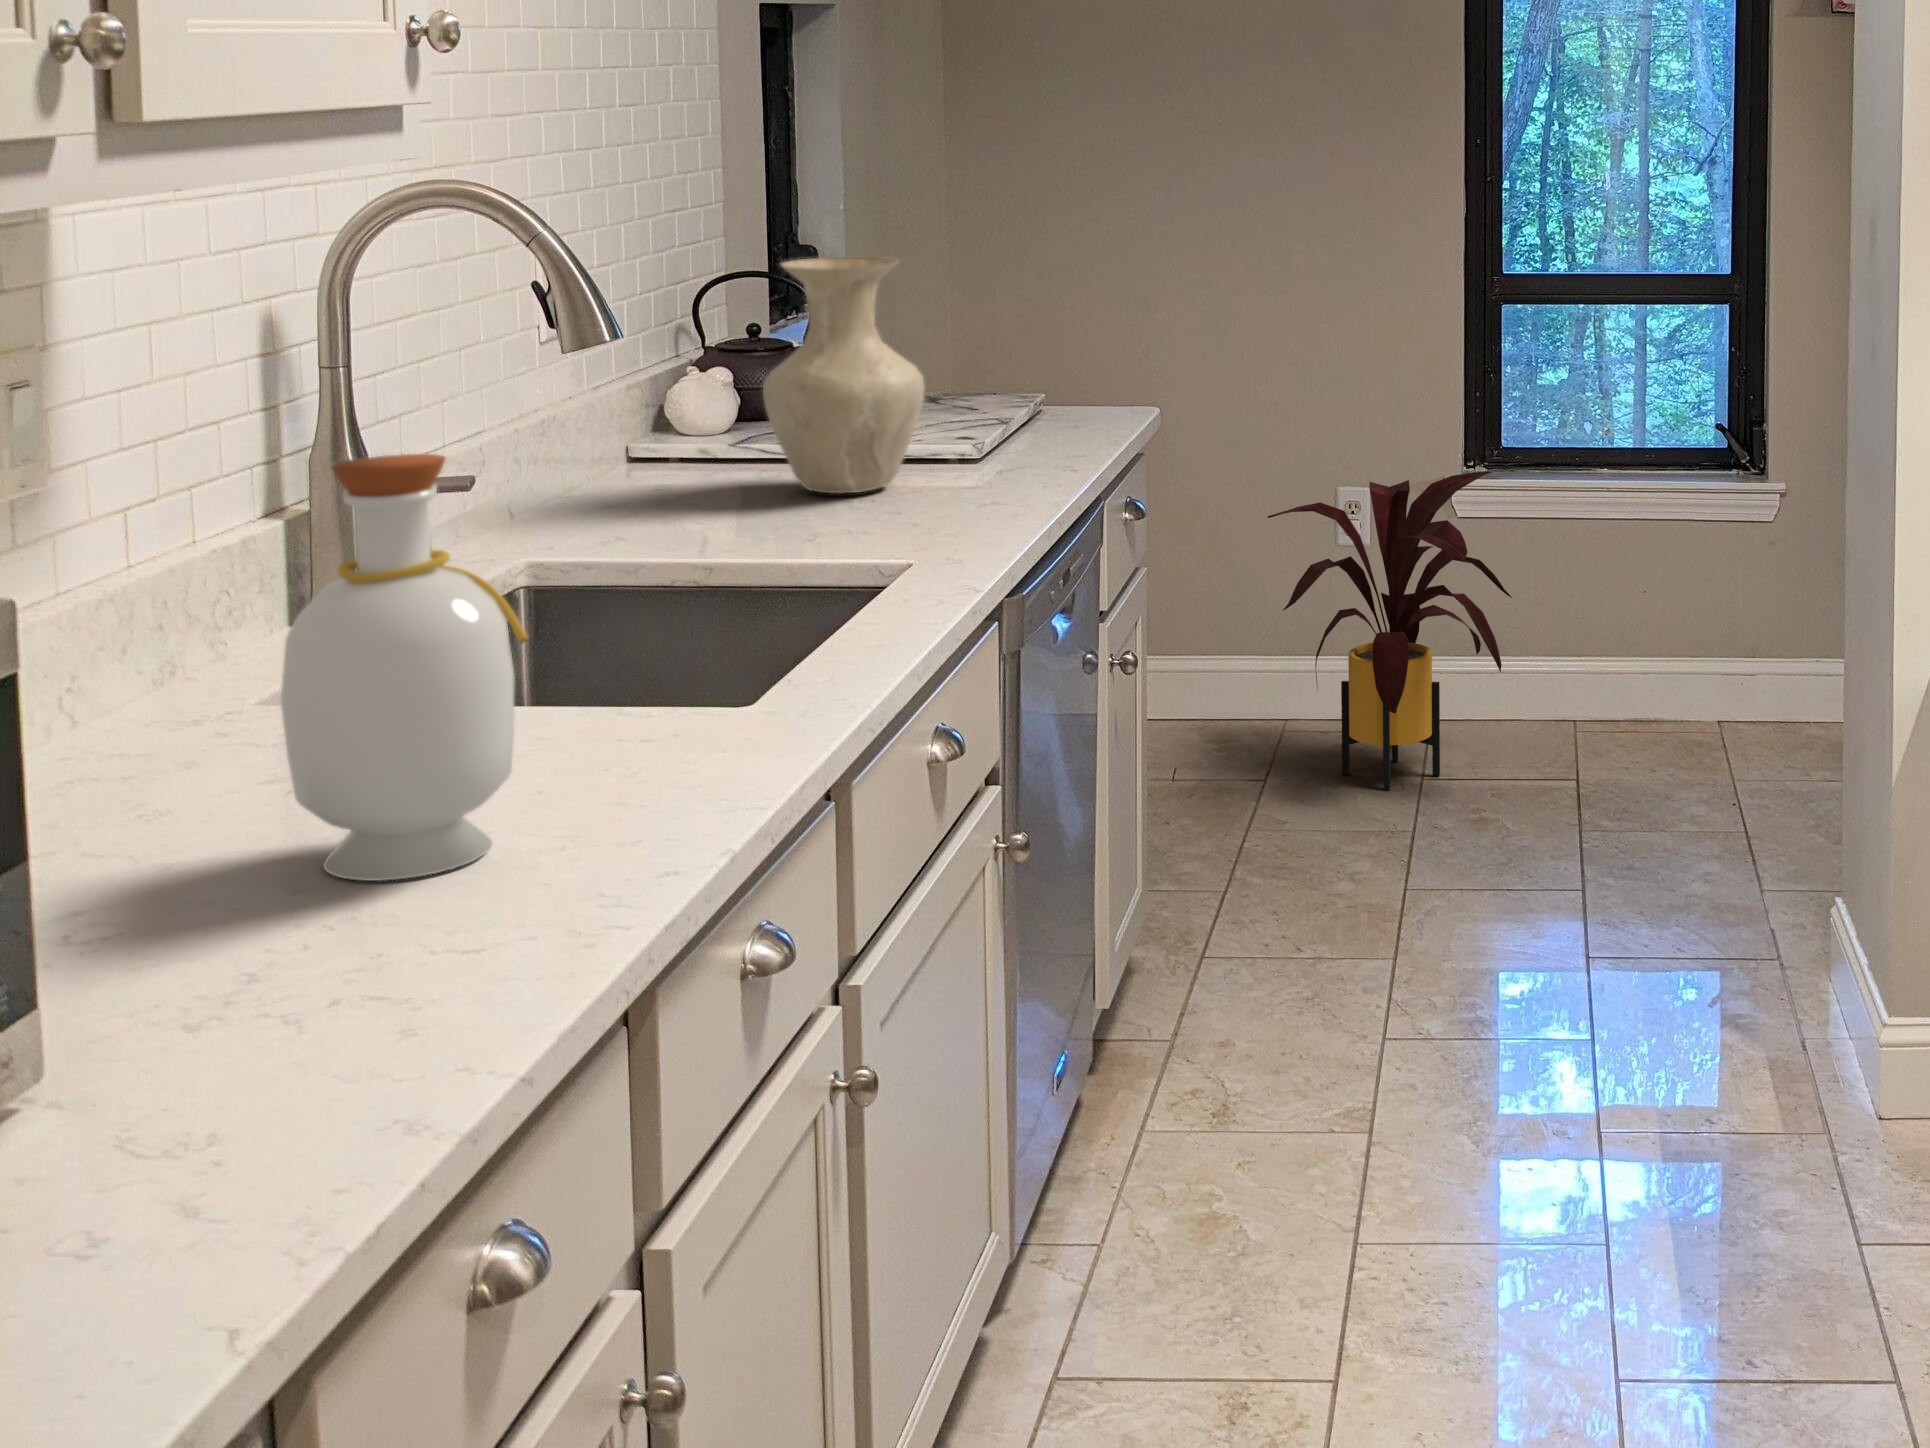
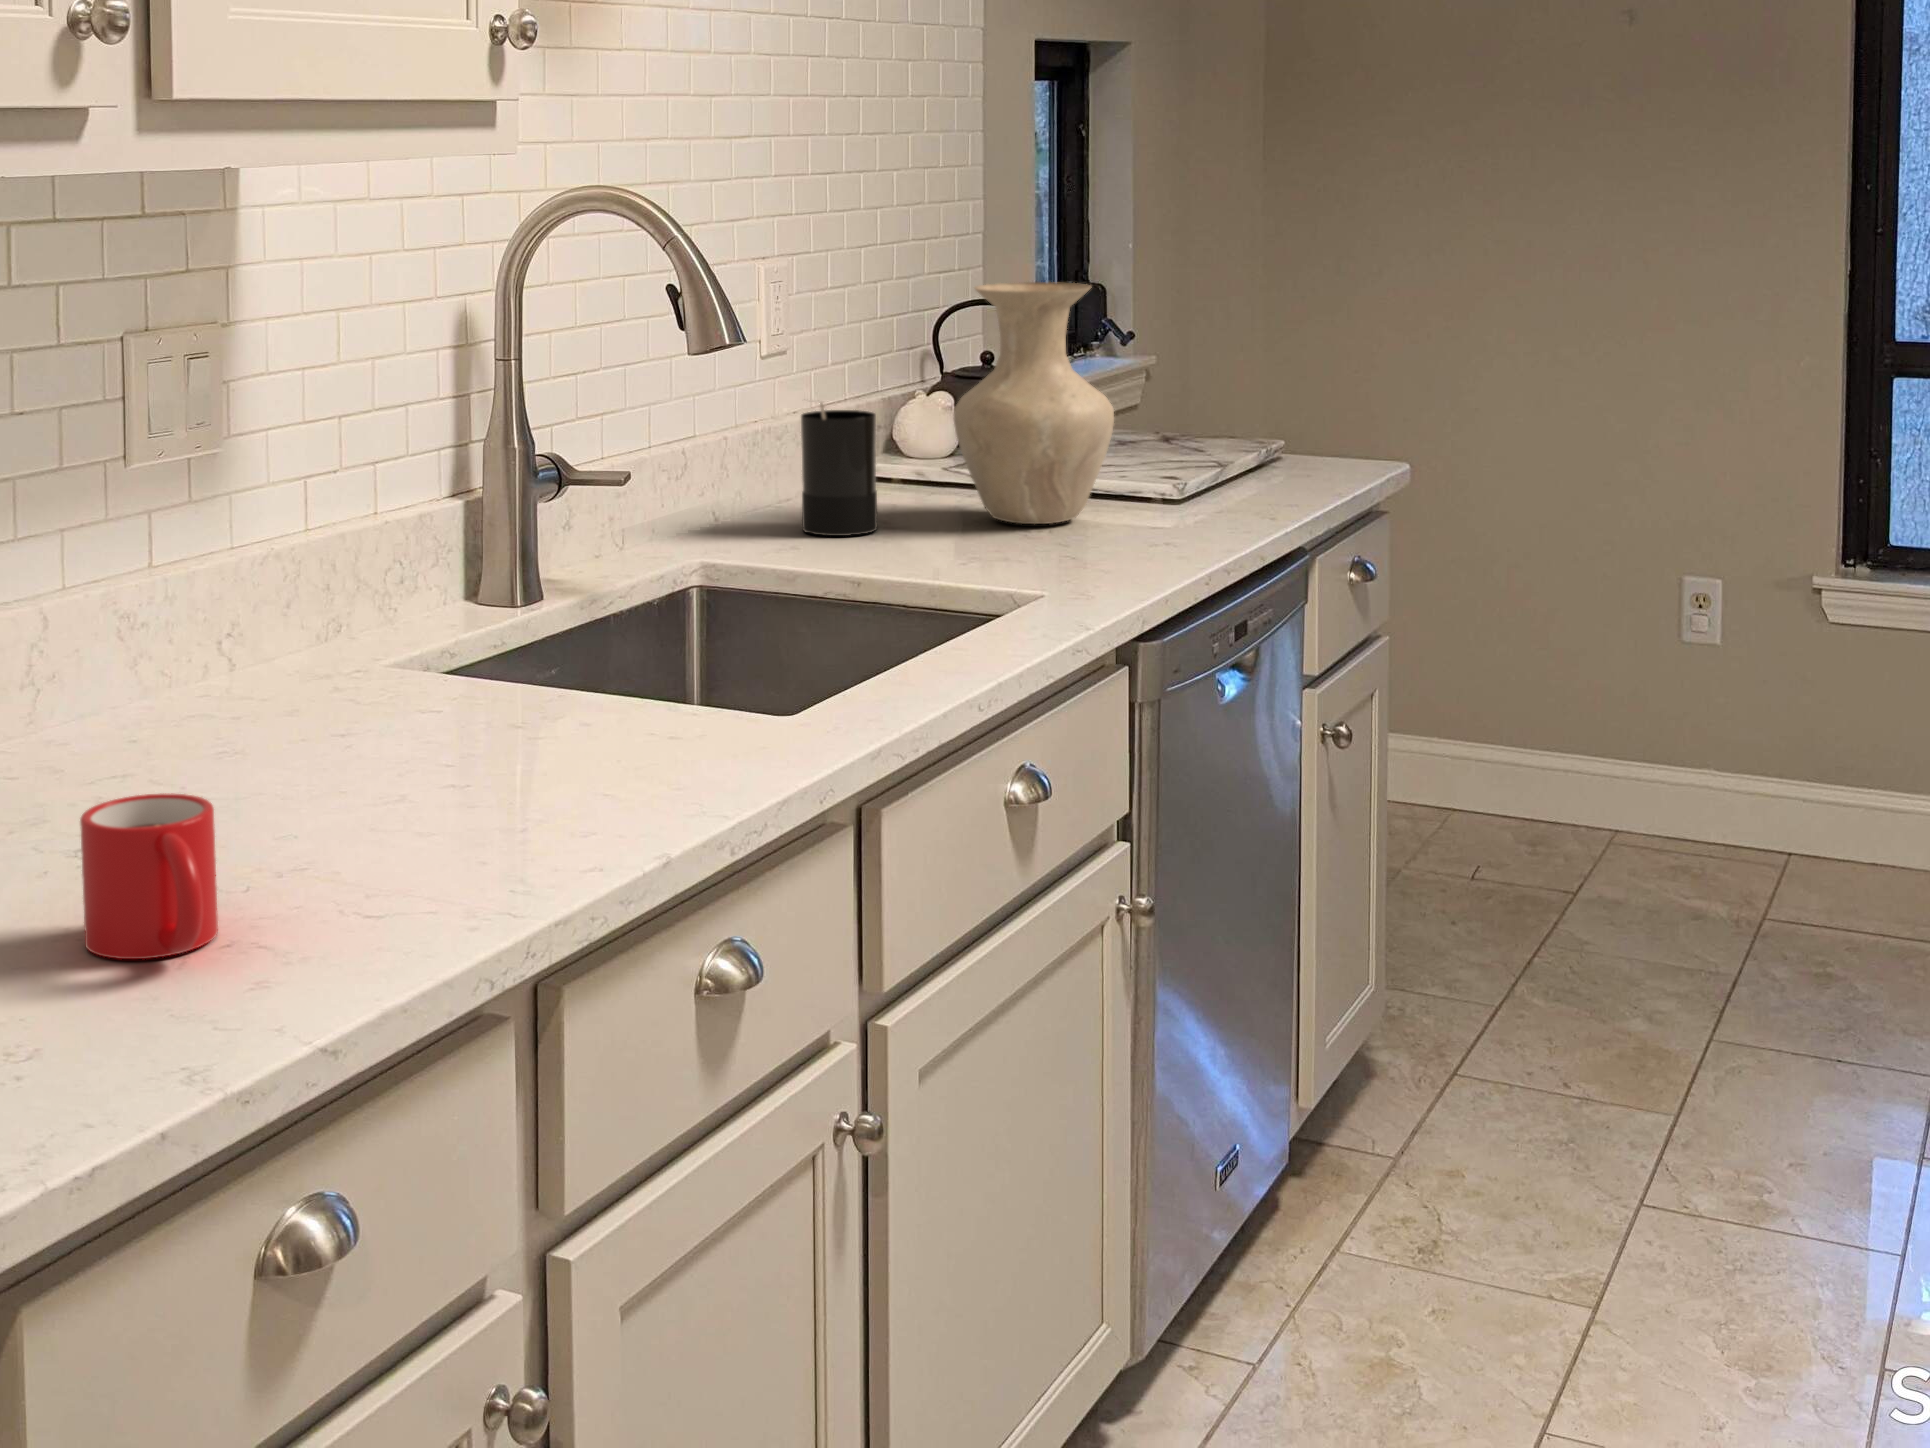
candle: none [607,385,695,521] -> present [801,401,877,536]
bottle: present [281,454,528,881] -> none [276,424,497,839]
house plant: present [1267,471,1512,790] -> none [1589,570,1885,921]
mug: none [167,858,340,1035] -> present [80,793,218,959]

